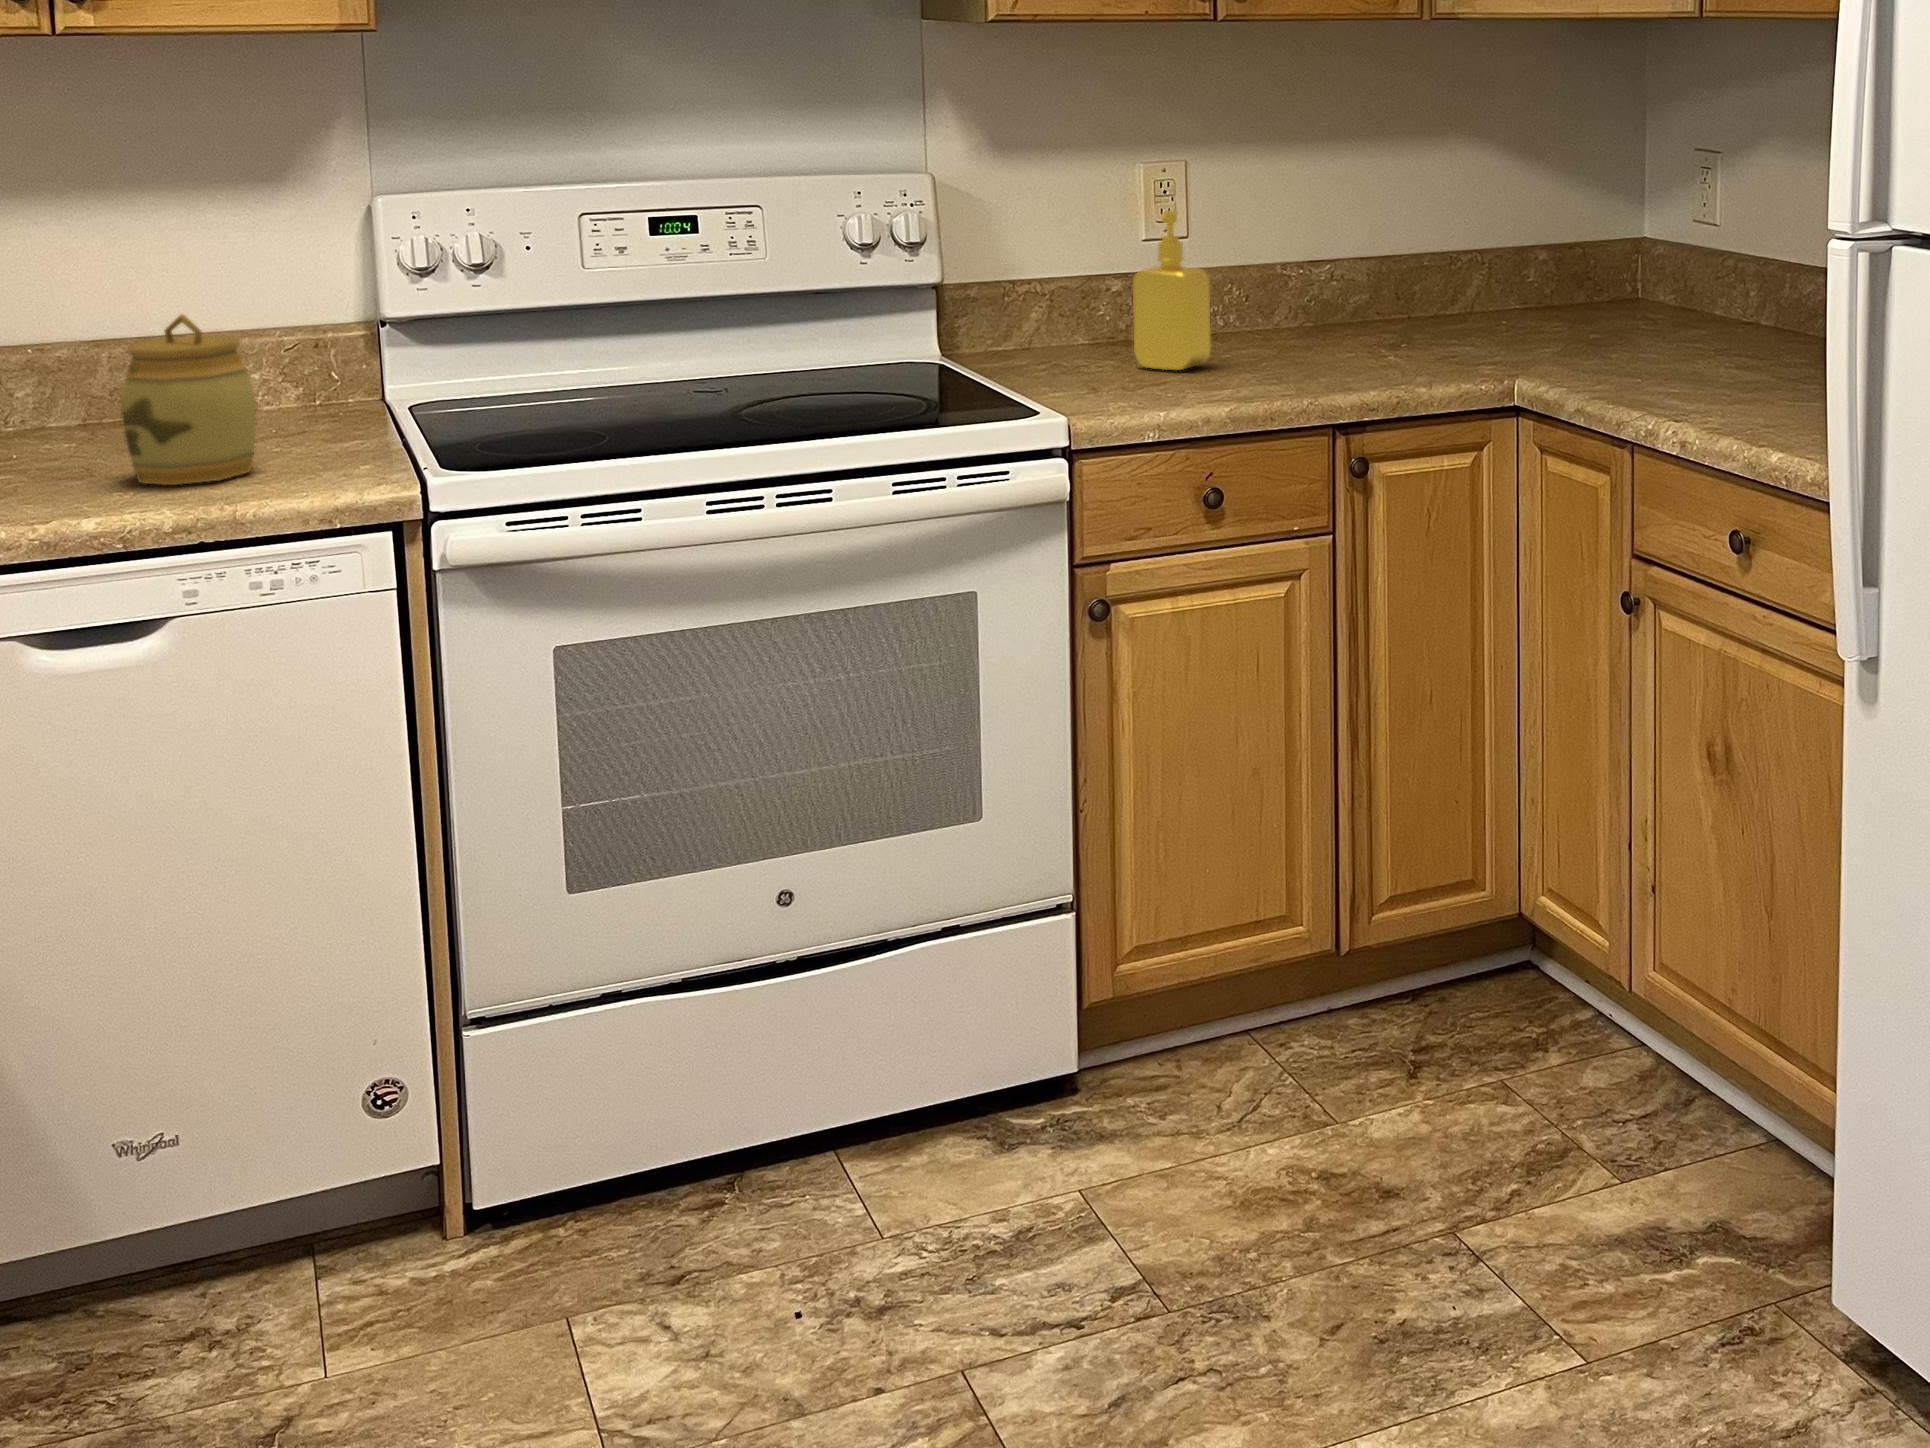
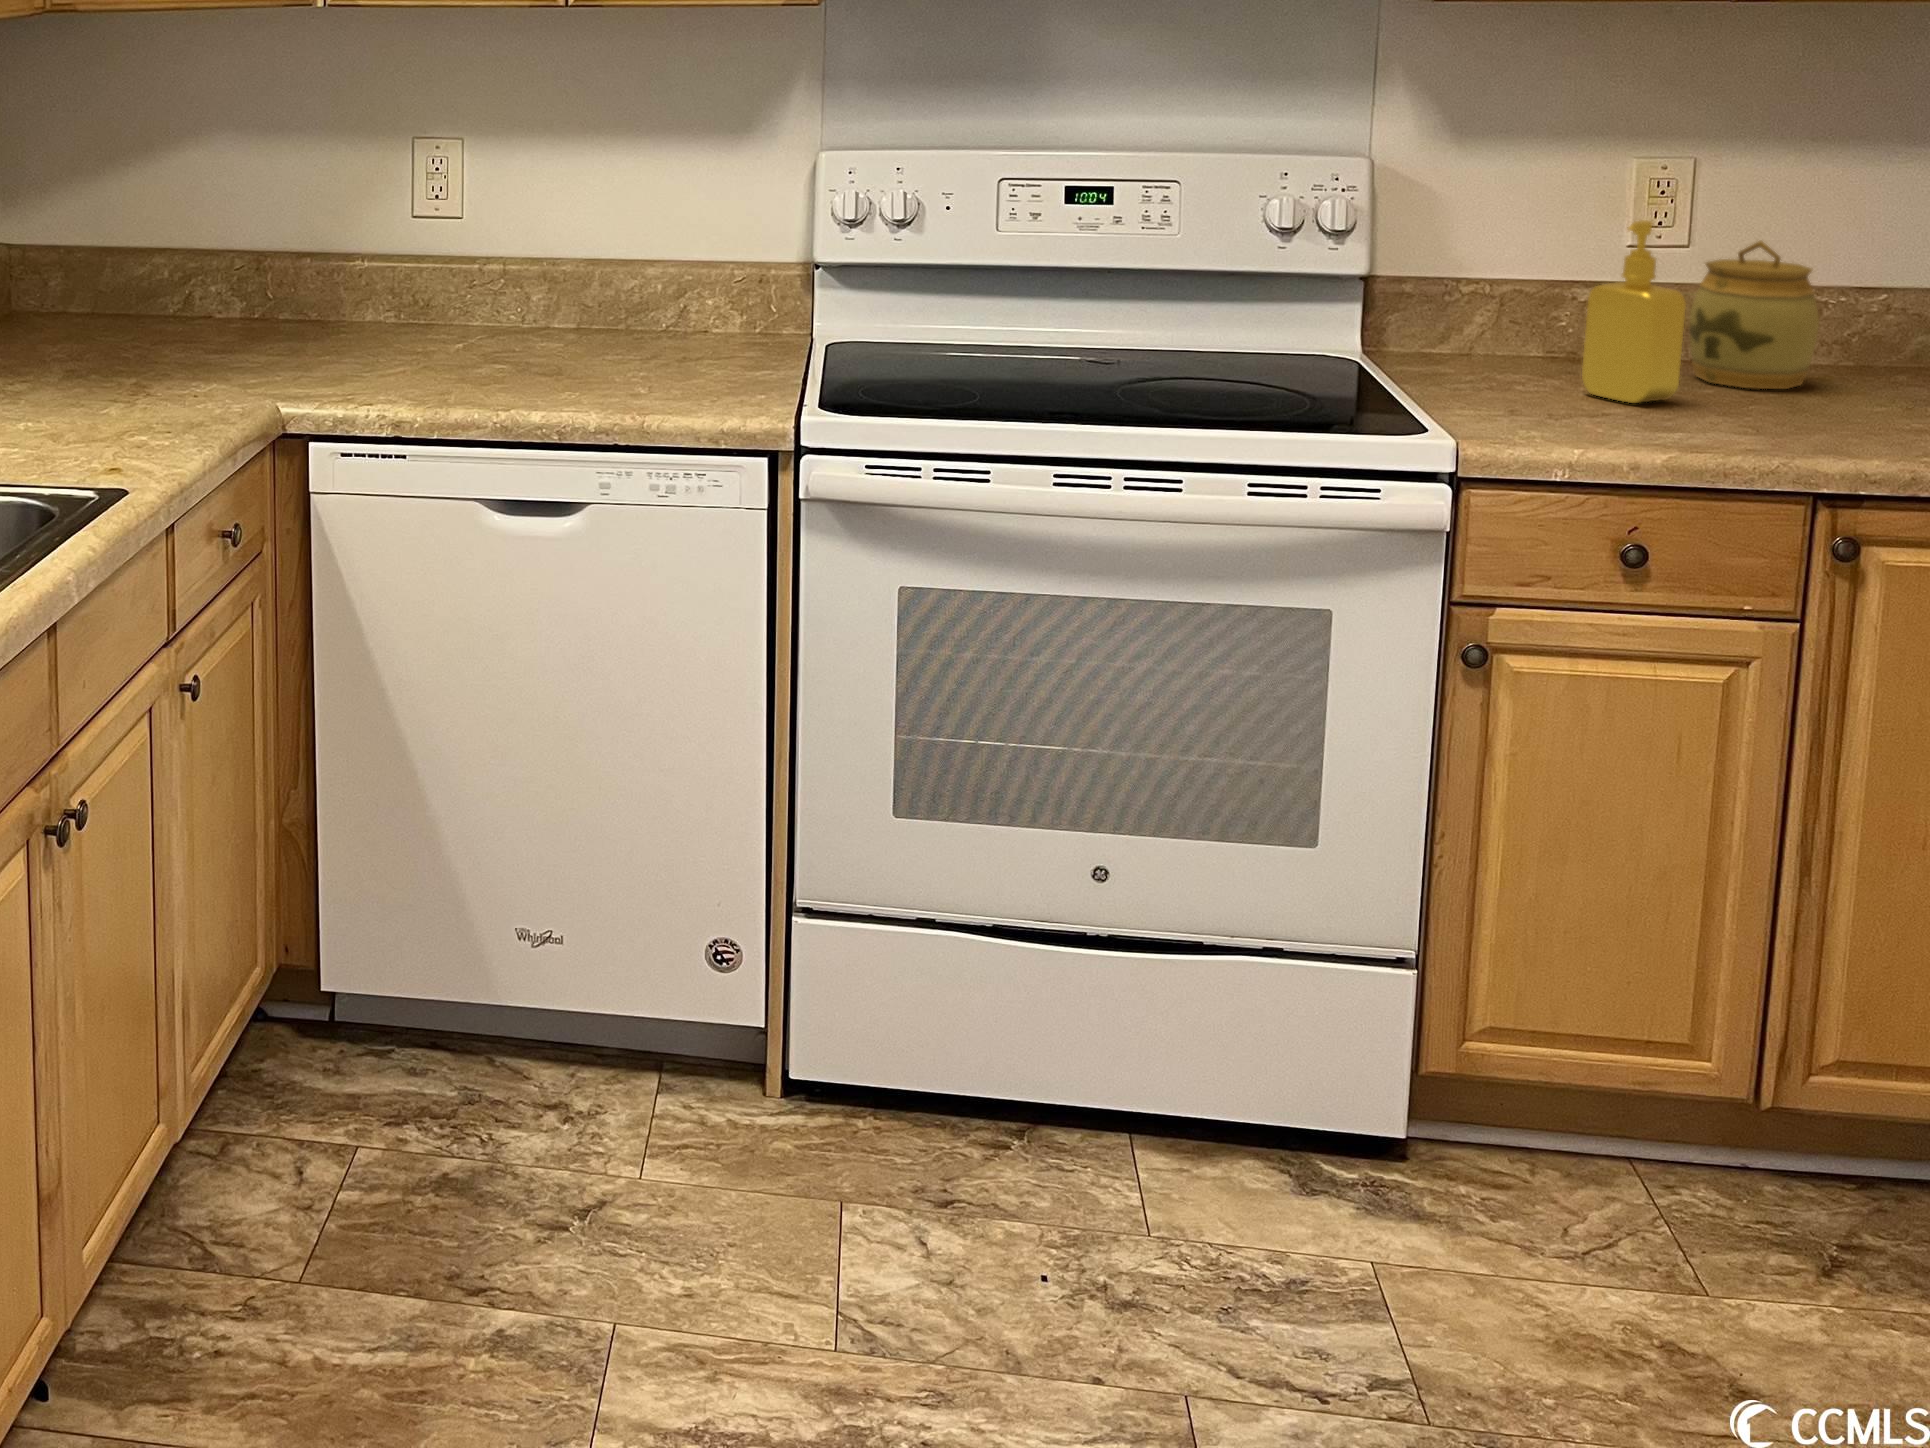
jar: present [121,314,256,485] -> present [1689,241,1819,389]

